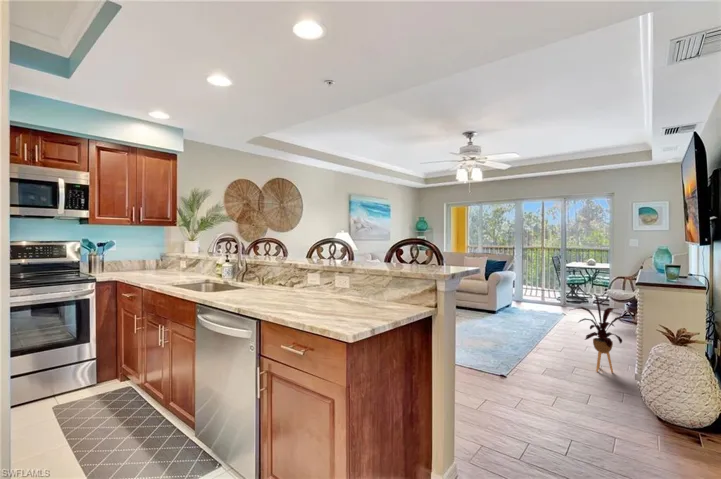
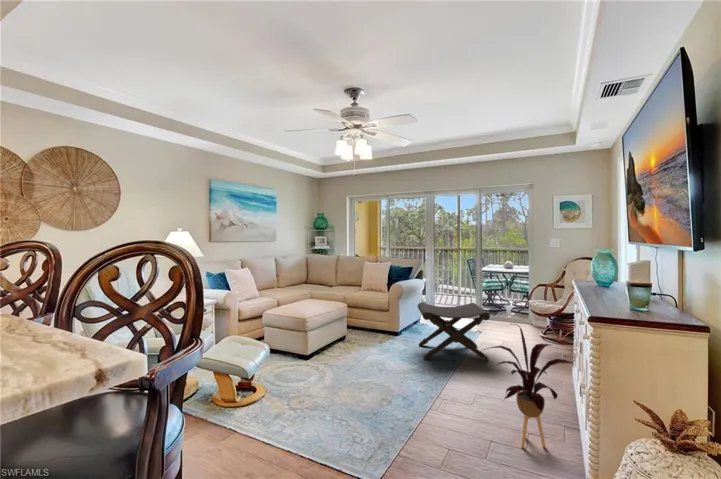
footstool: none [513,288,574,332] -> present [418,303,490,360]

